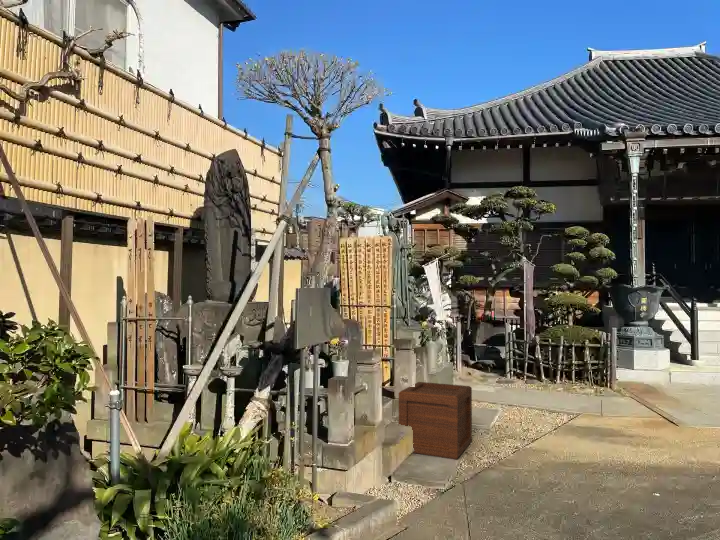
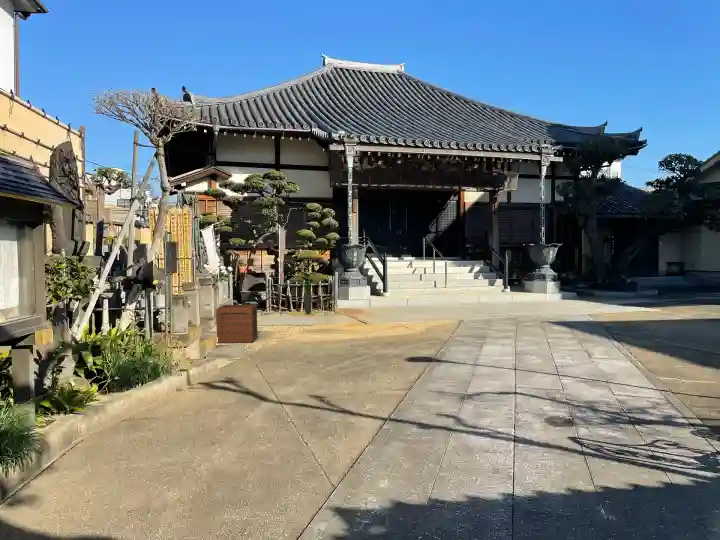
potted plant: none [553,326,581,389] -> present [302,273,315,314]

